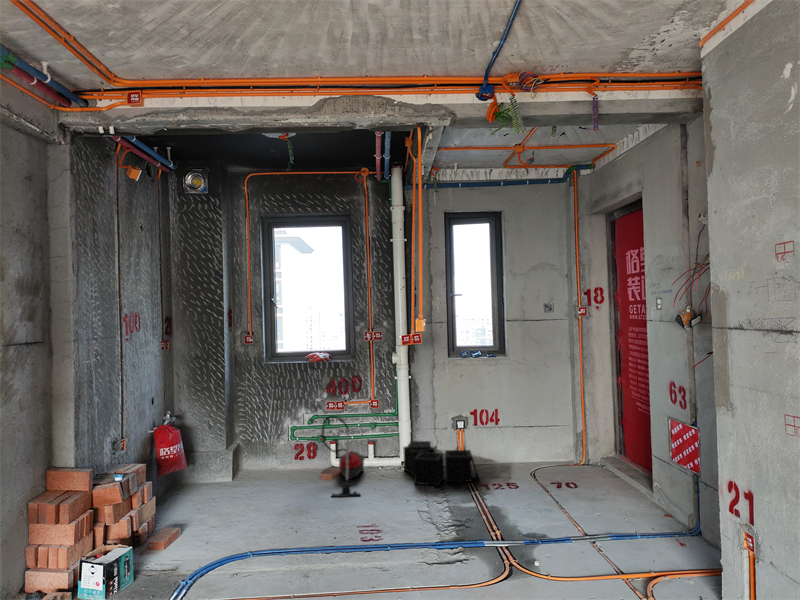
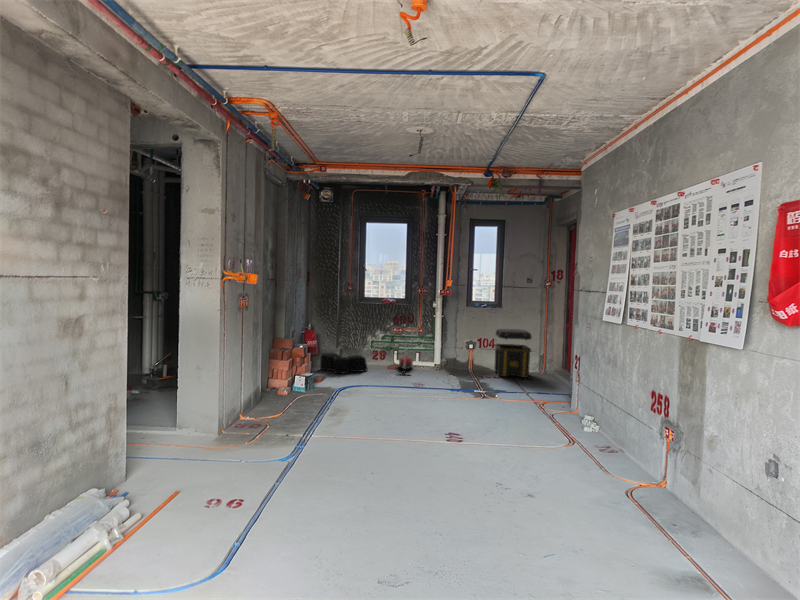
toolbox: none [501,390,568,479] -> present [494,329,532,378]
storage bin: present [403,441,479,485] -> present [320,352,368,374]

